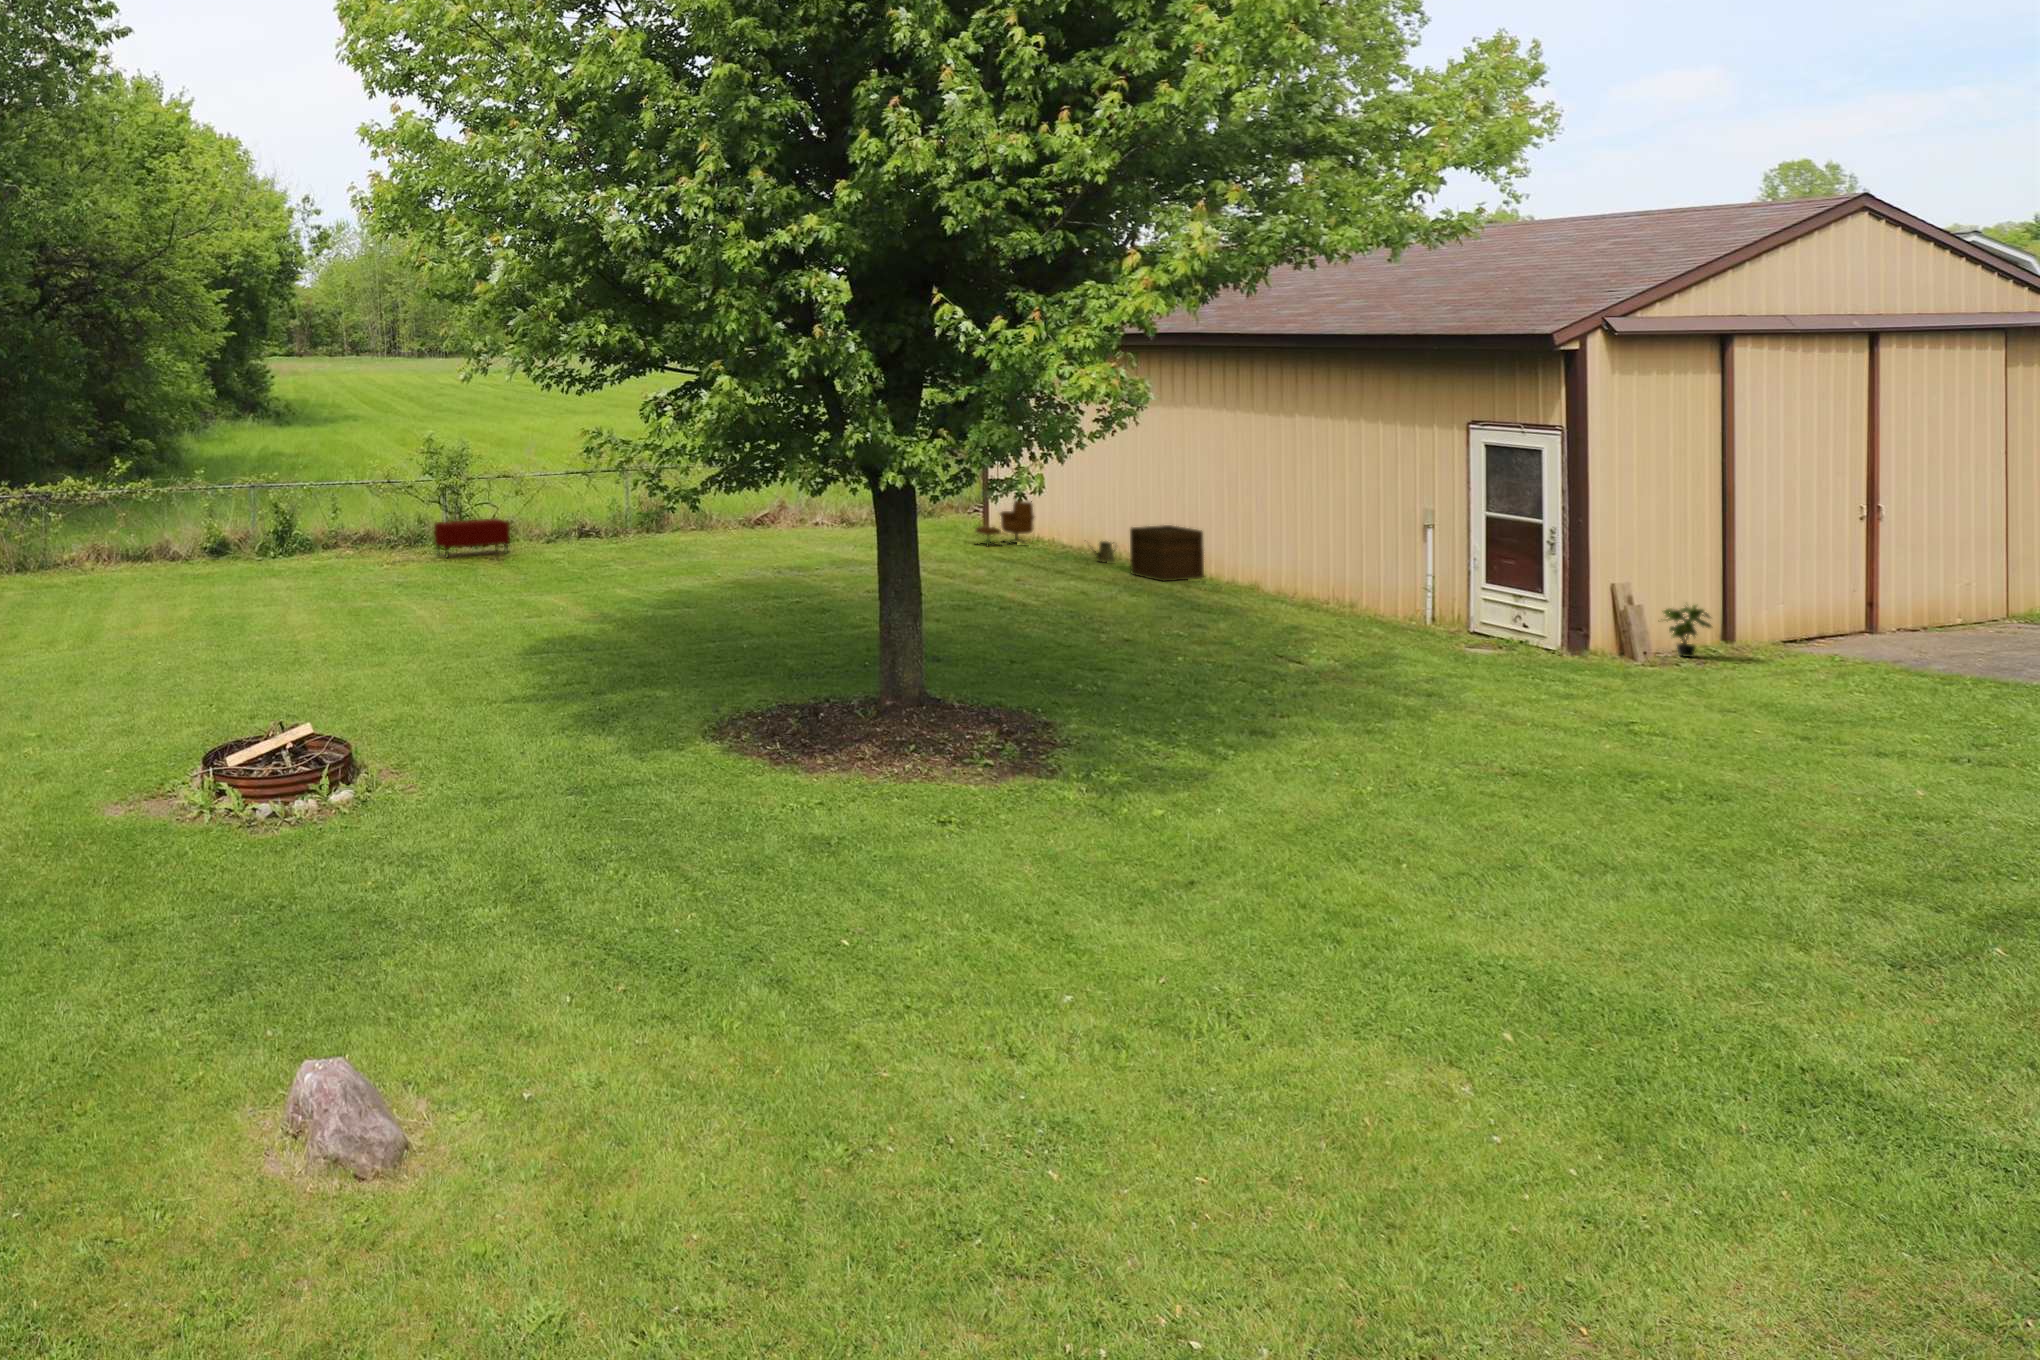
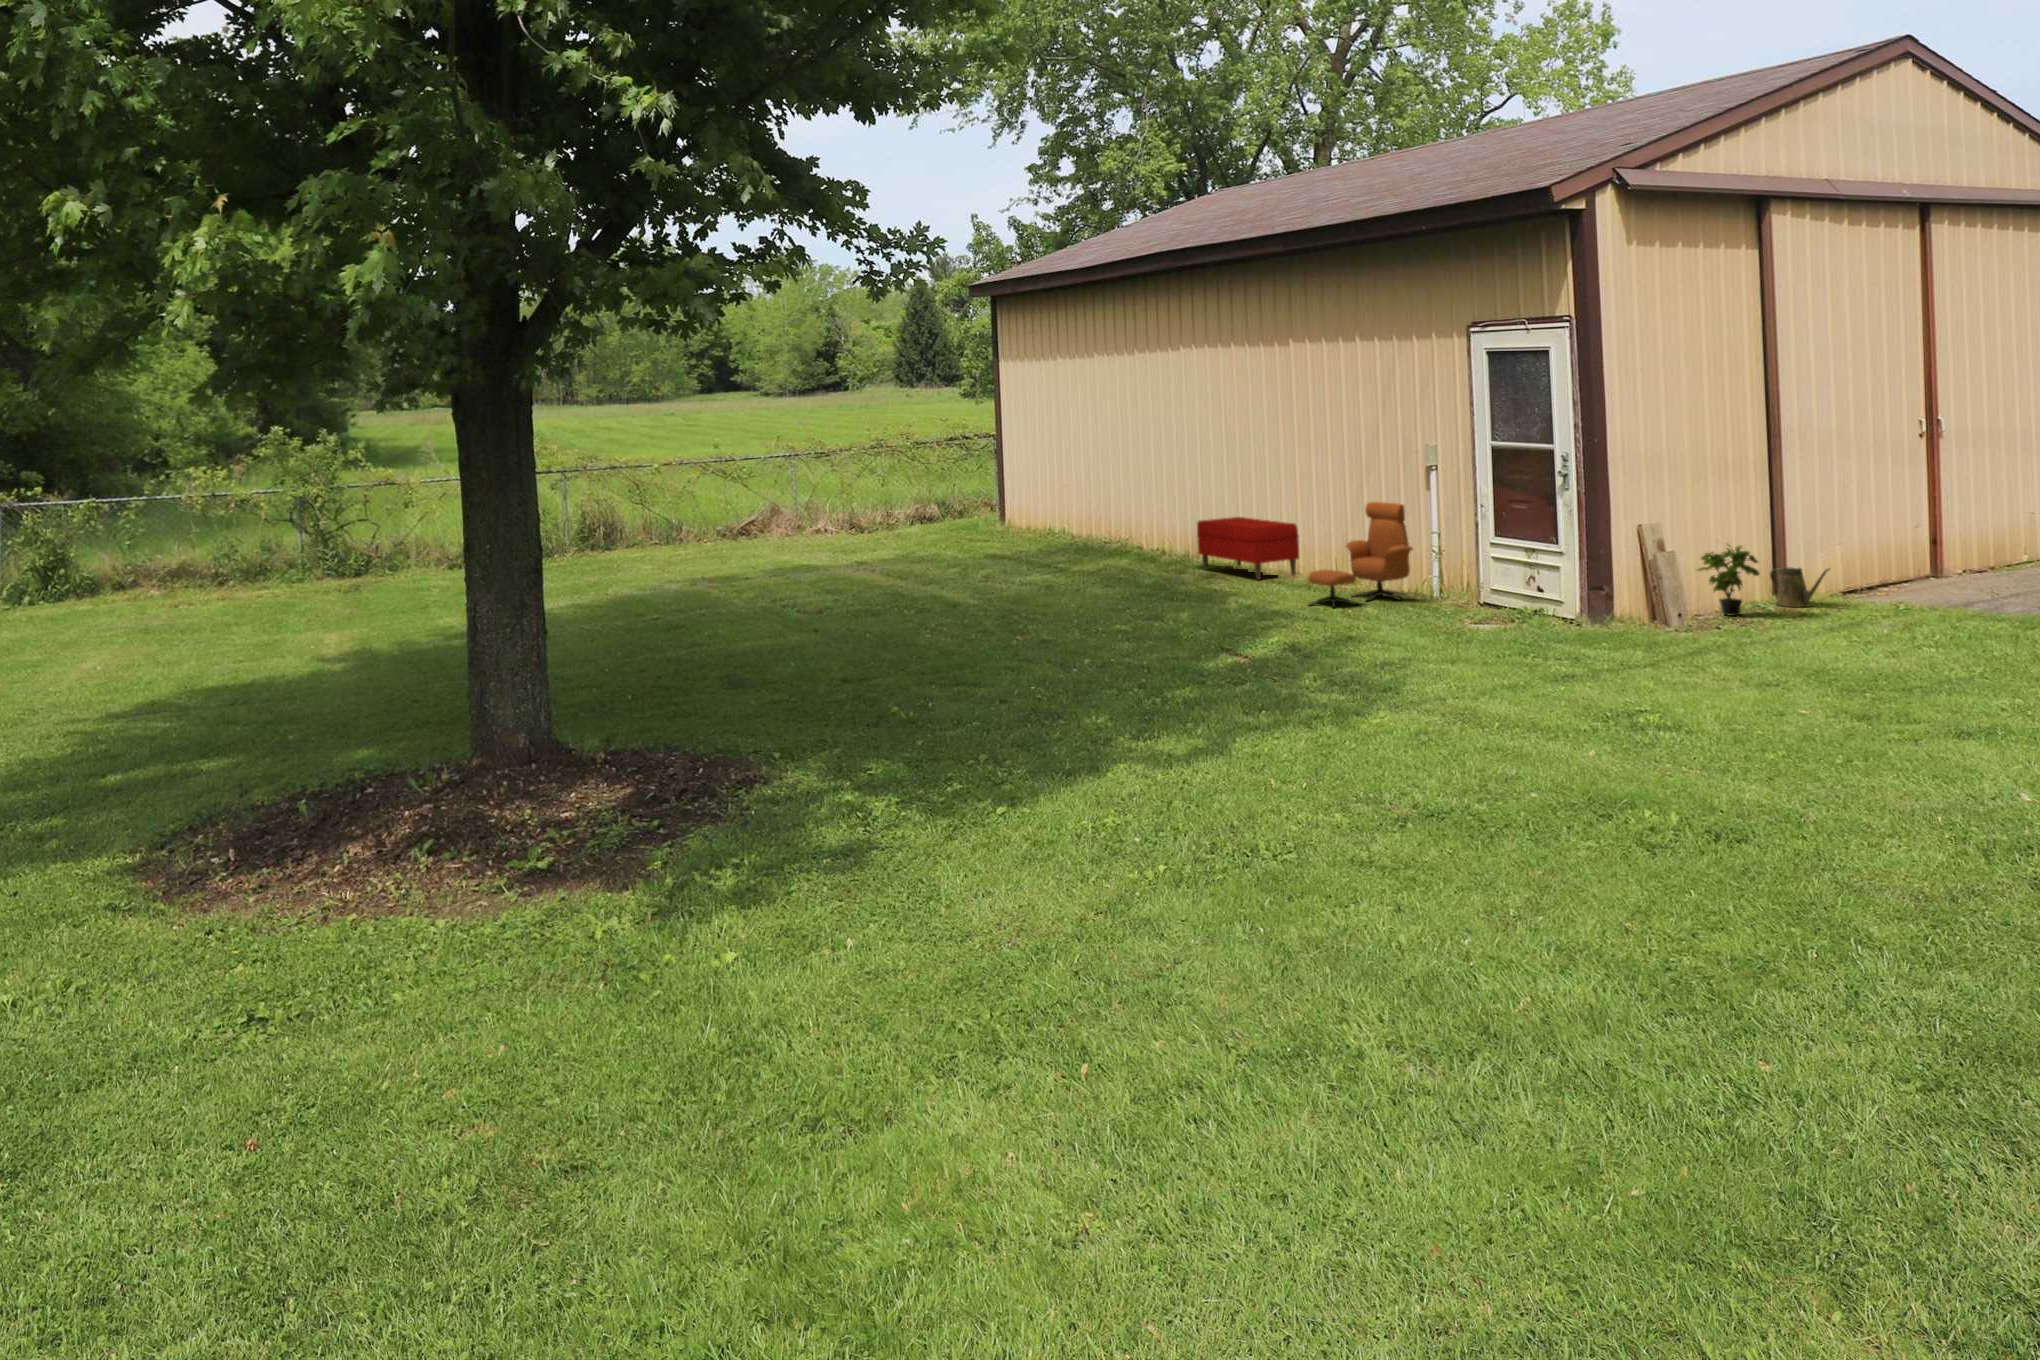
lounge chair: present [976,500,1034,546] -> present [1309,502,1412,608]
bench: present [434,518,510,557] -> present [1197,517,1299,580]
wooden crate: present [1130,525,1204,581] -> none [1127,497,1212,565]
watering can: present [1085,540,1115,562] -> present [1770,568,1830,607]

